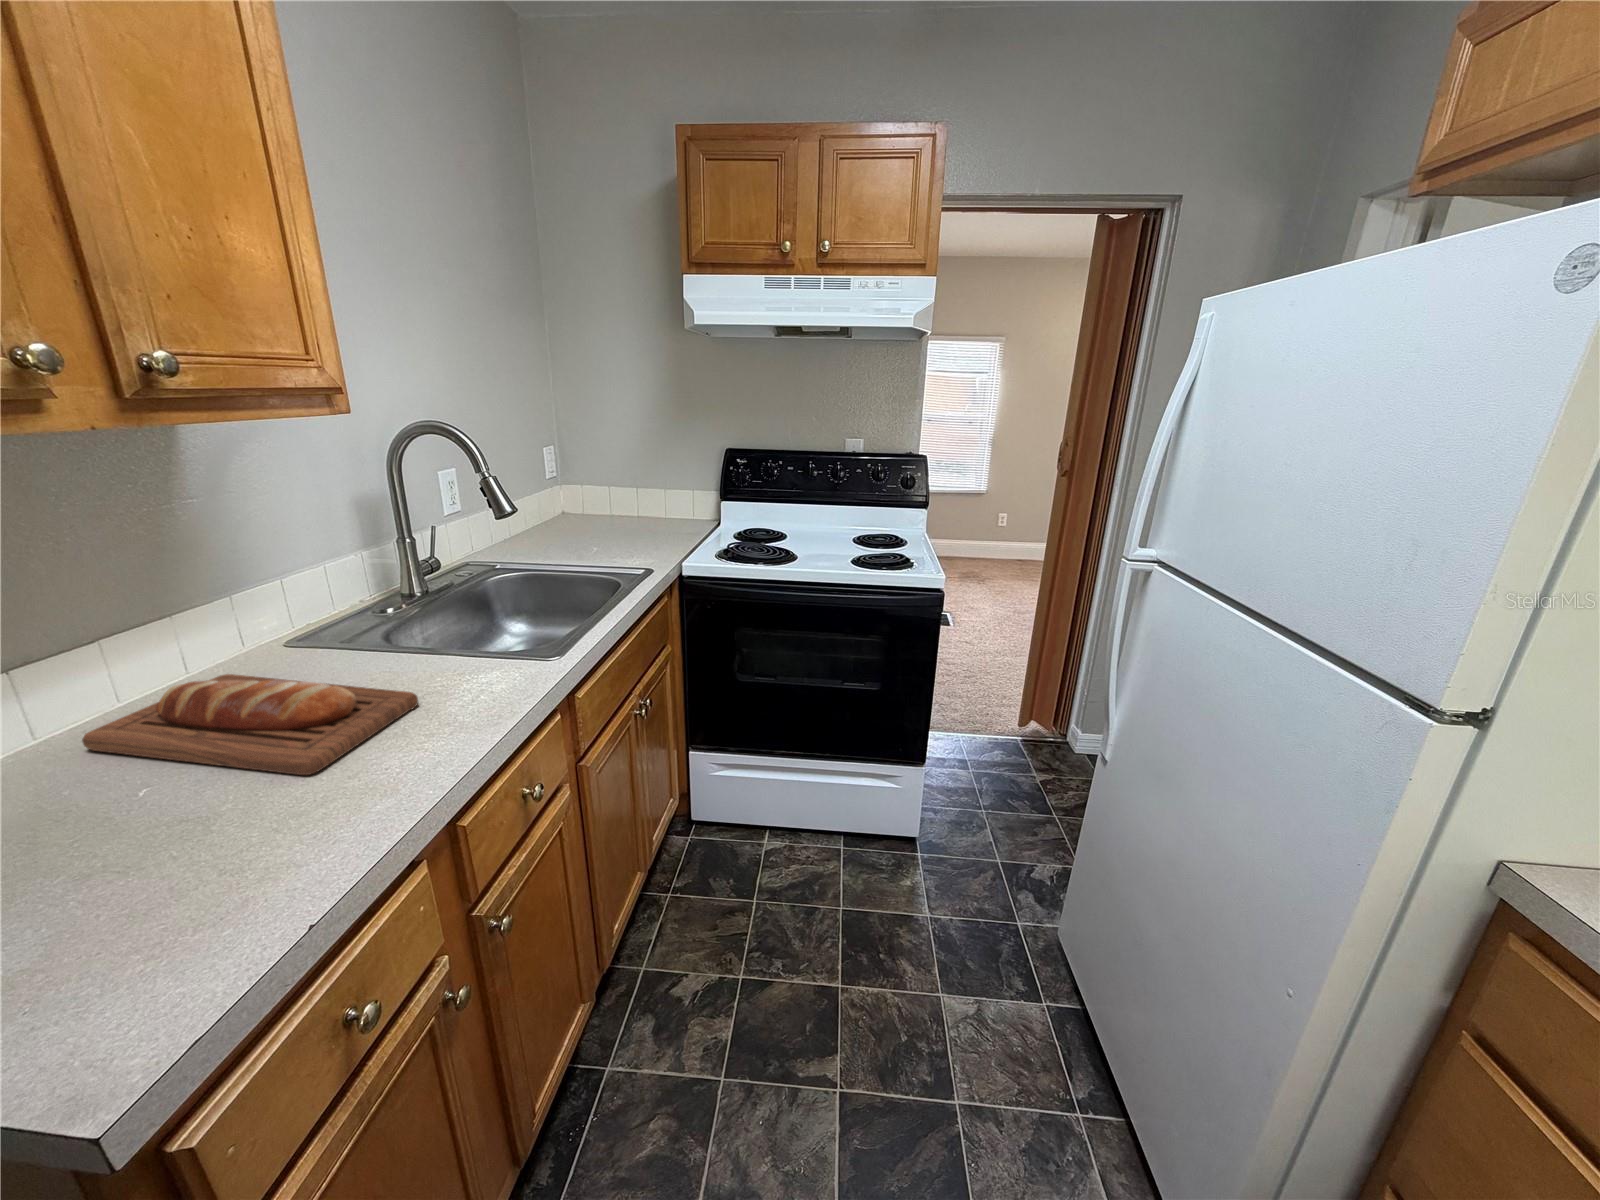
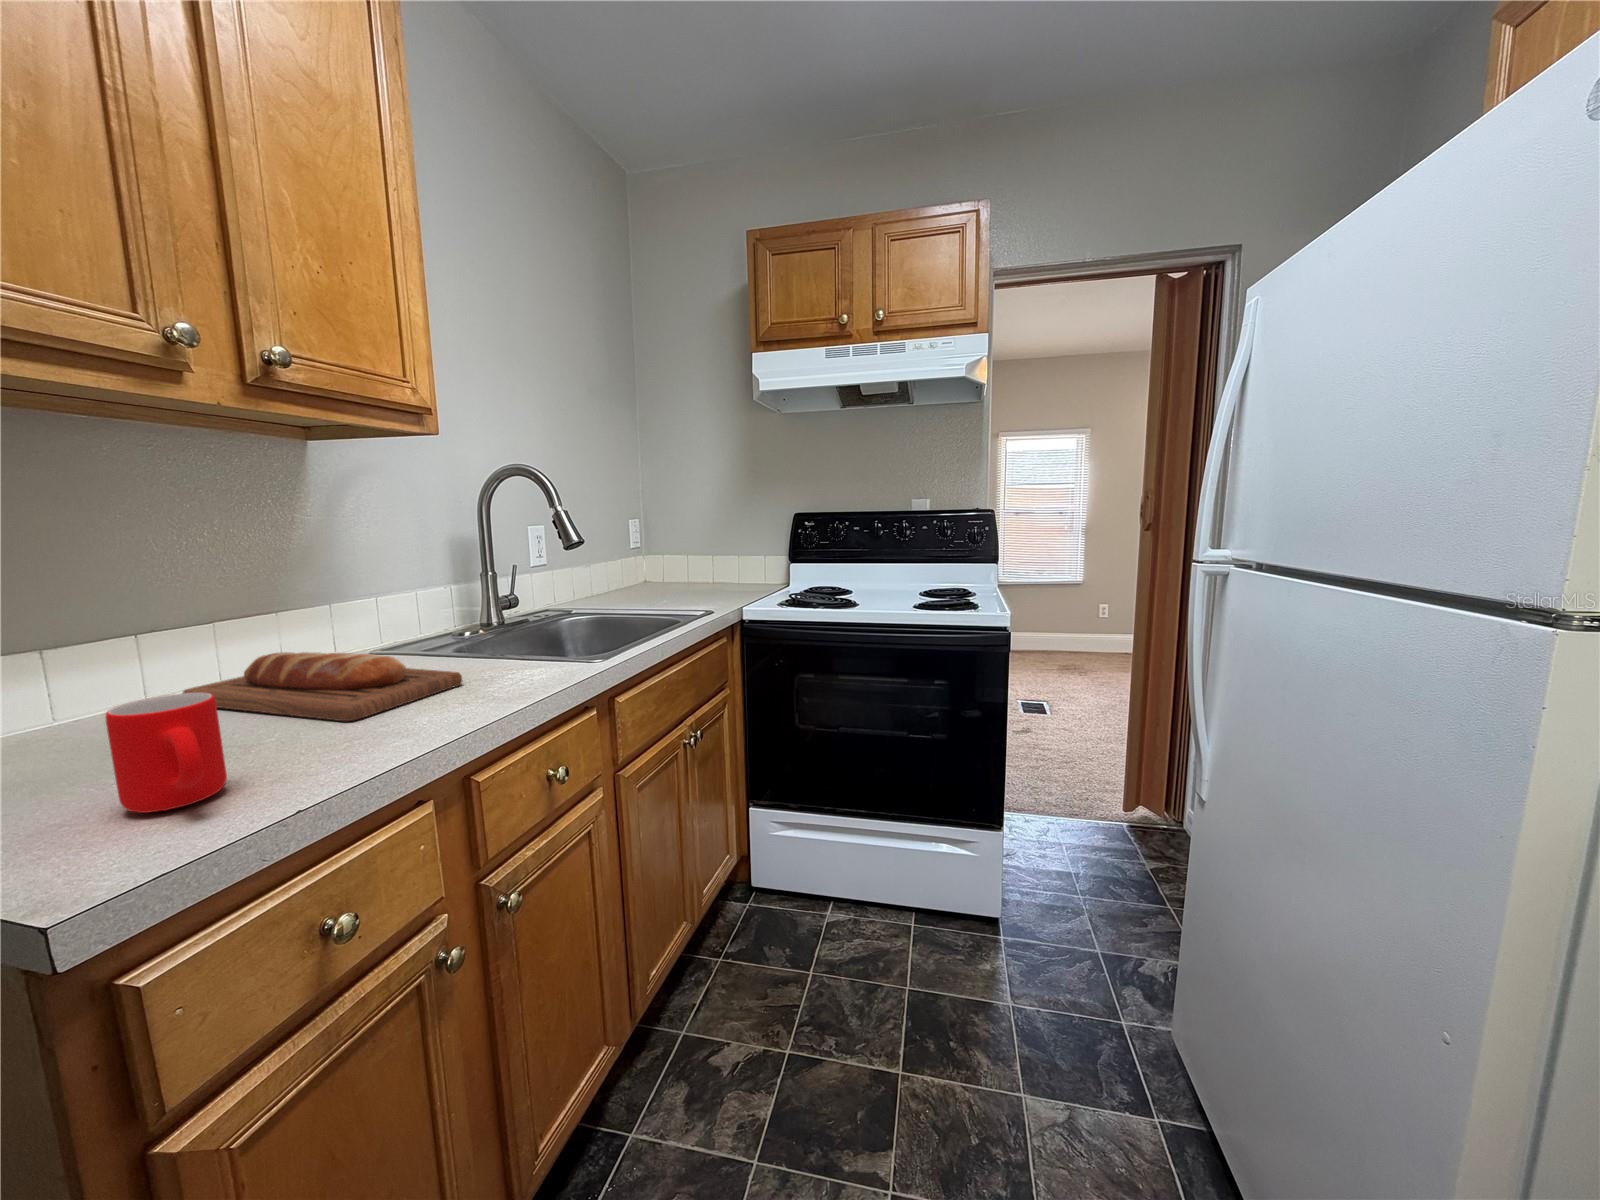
mug: none [57,810,207,954] -> present [106,693,227,813]

